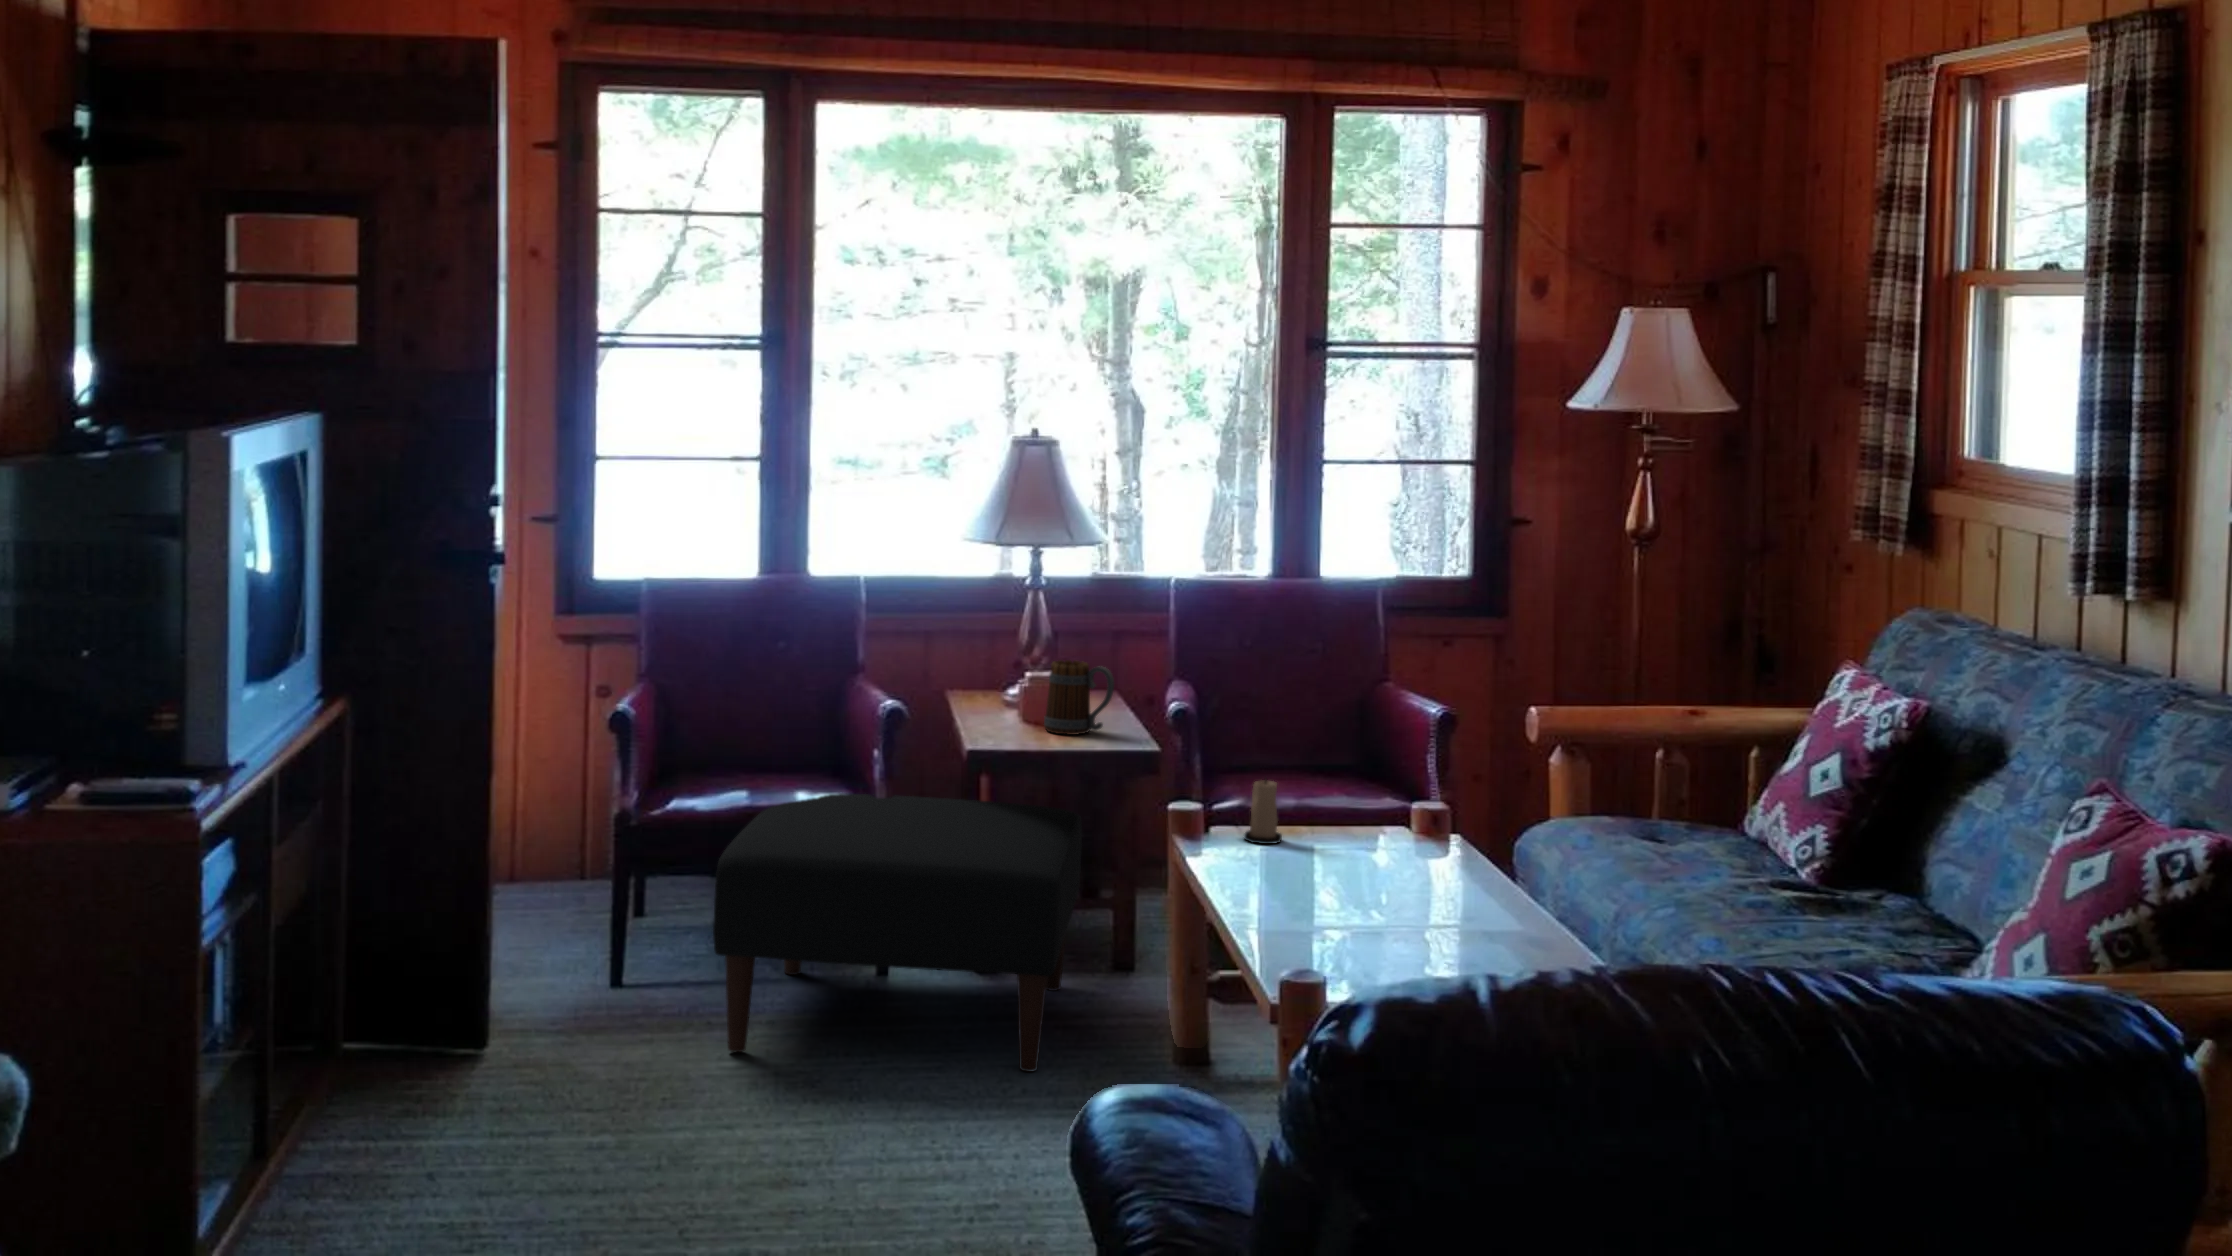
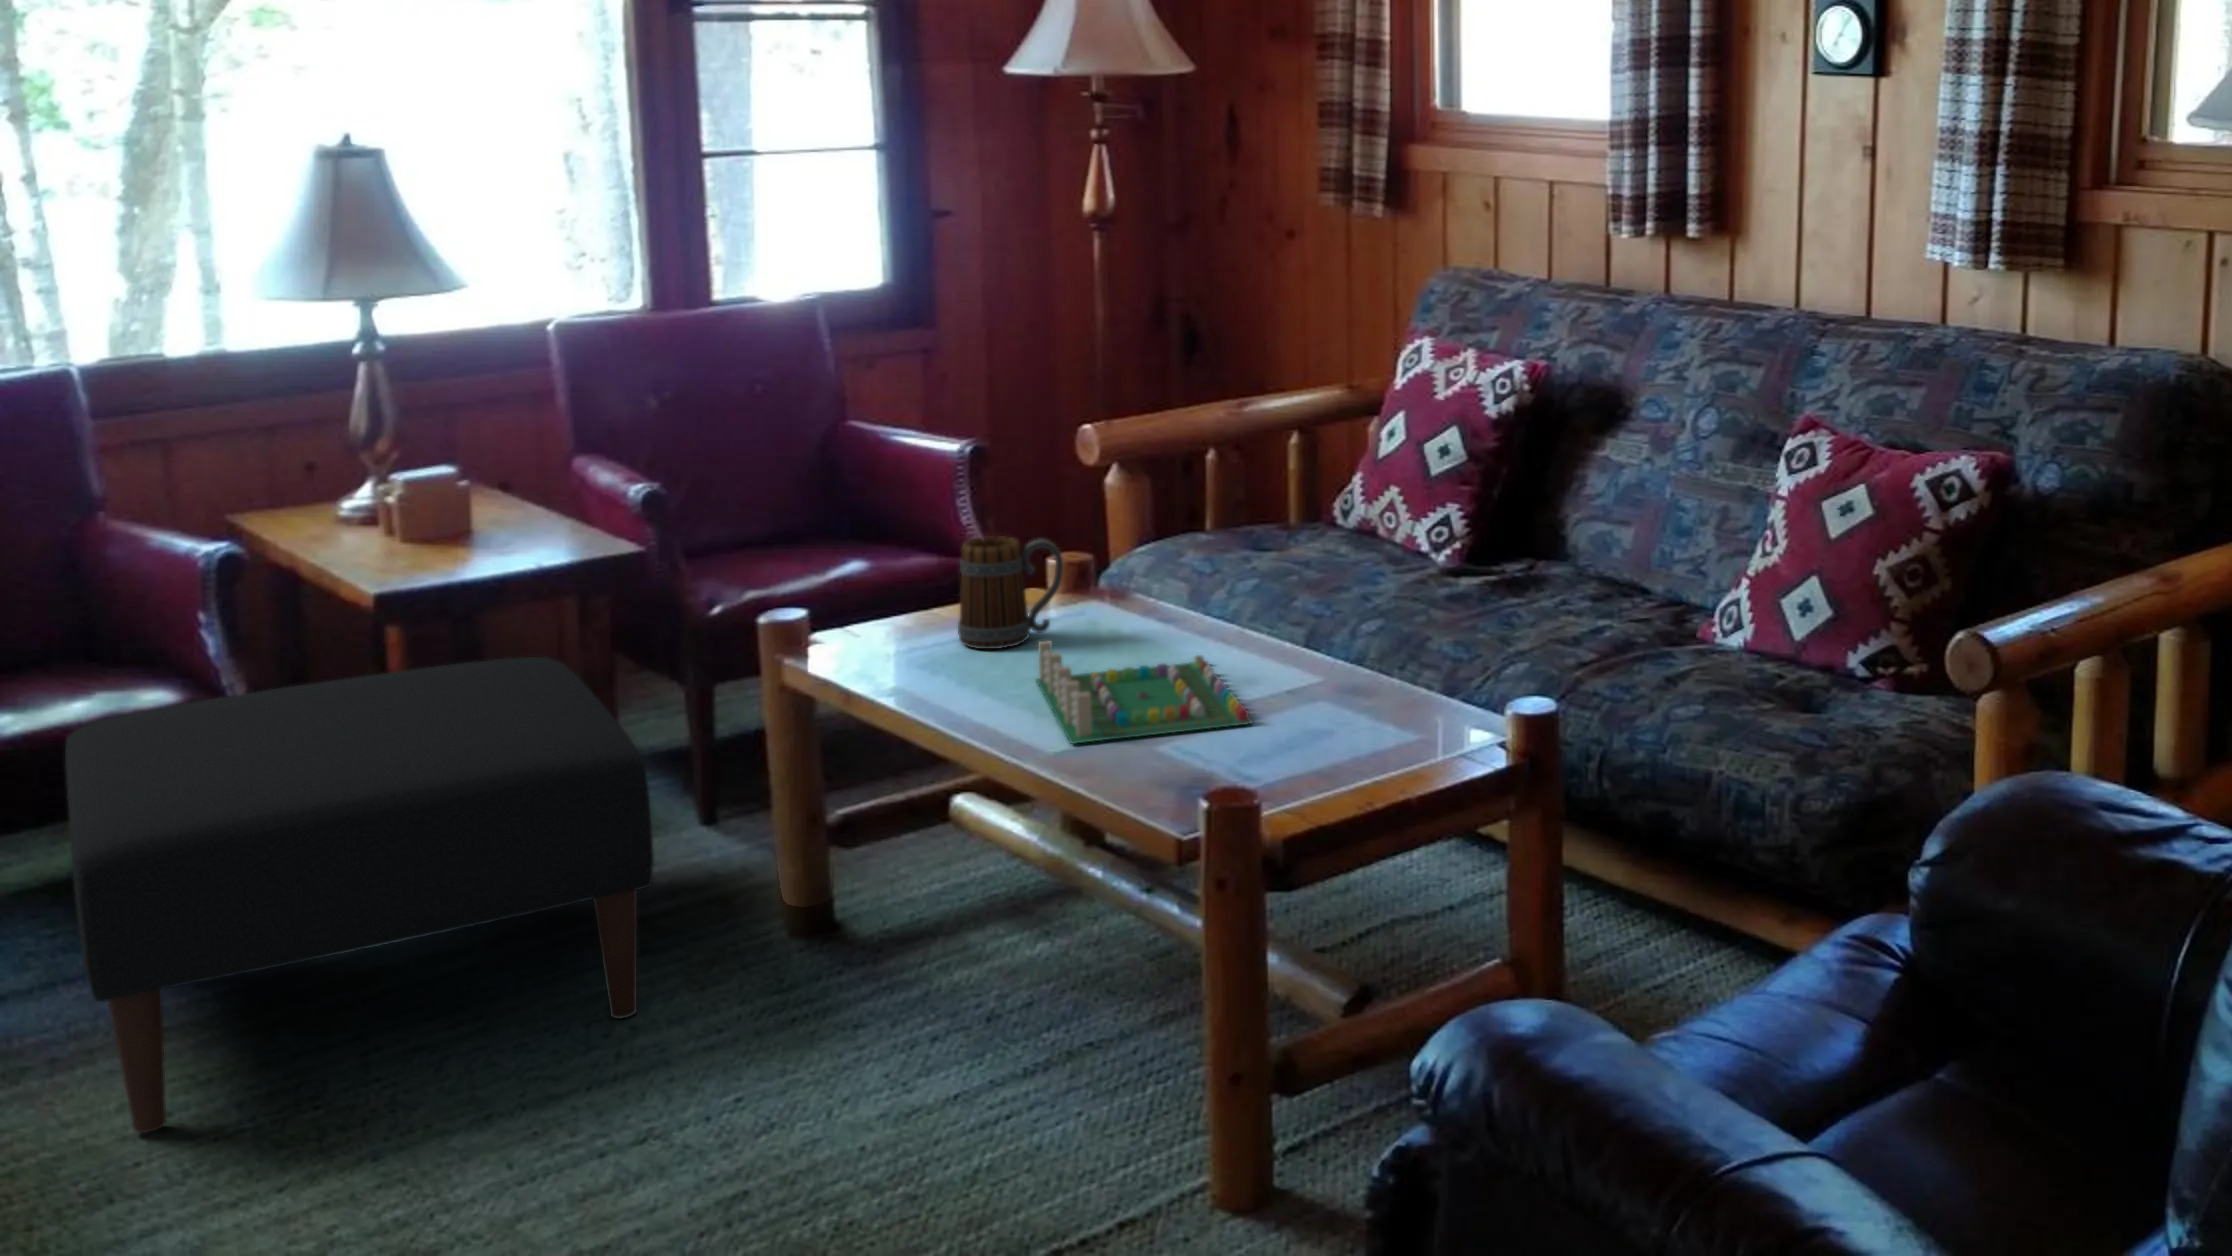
mug: present [1044,660,1114,735] -> present [958,536,1063,649]
candle: present [1244,779,1282,844] -> none [864,565,914,651]
board game: none [1291,850,1465,939] -> present [1036,641,1253,744]

